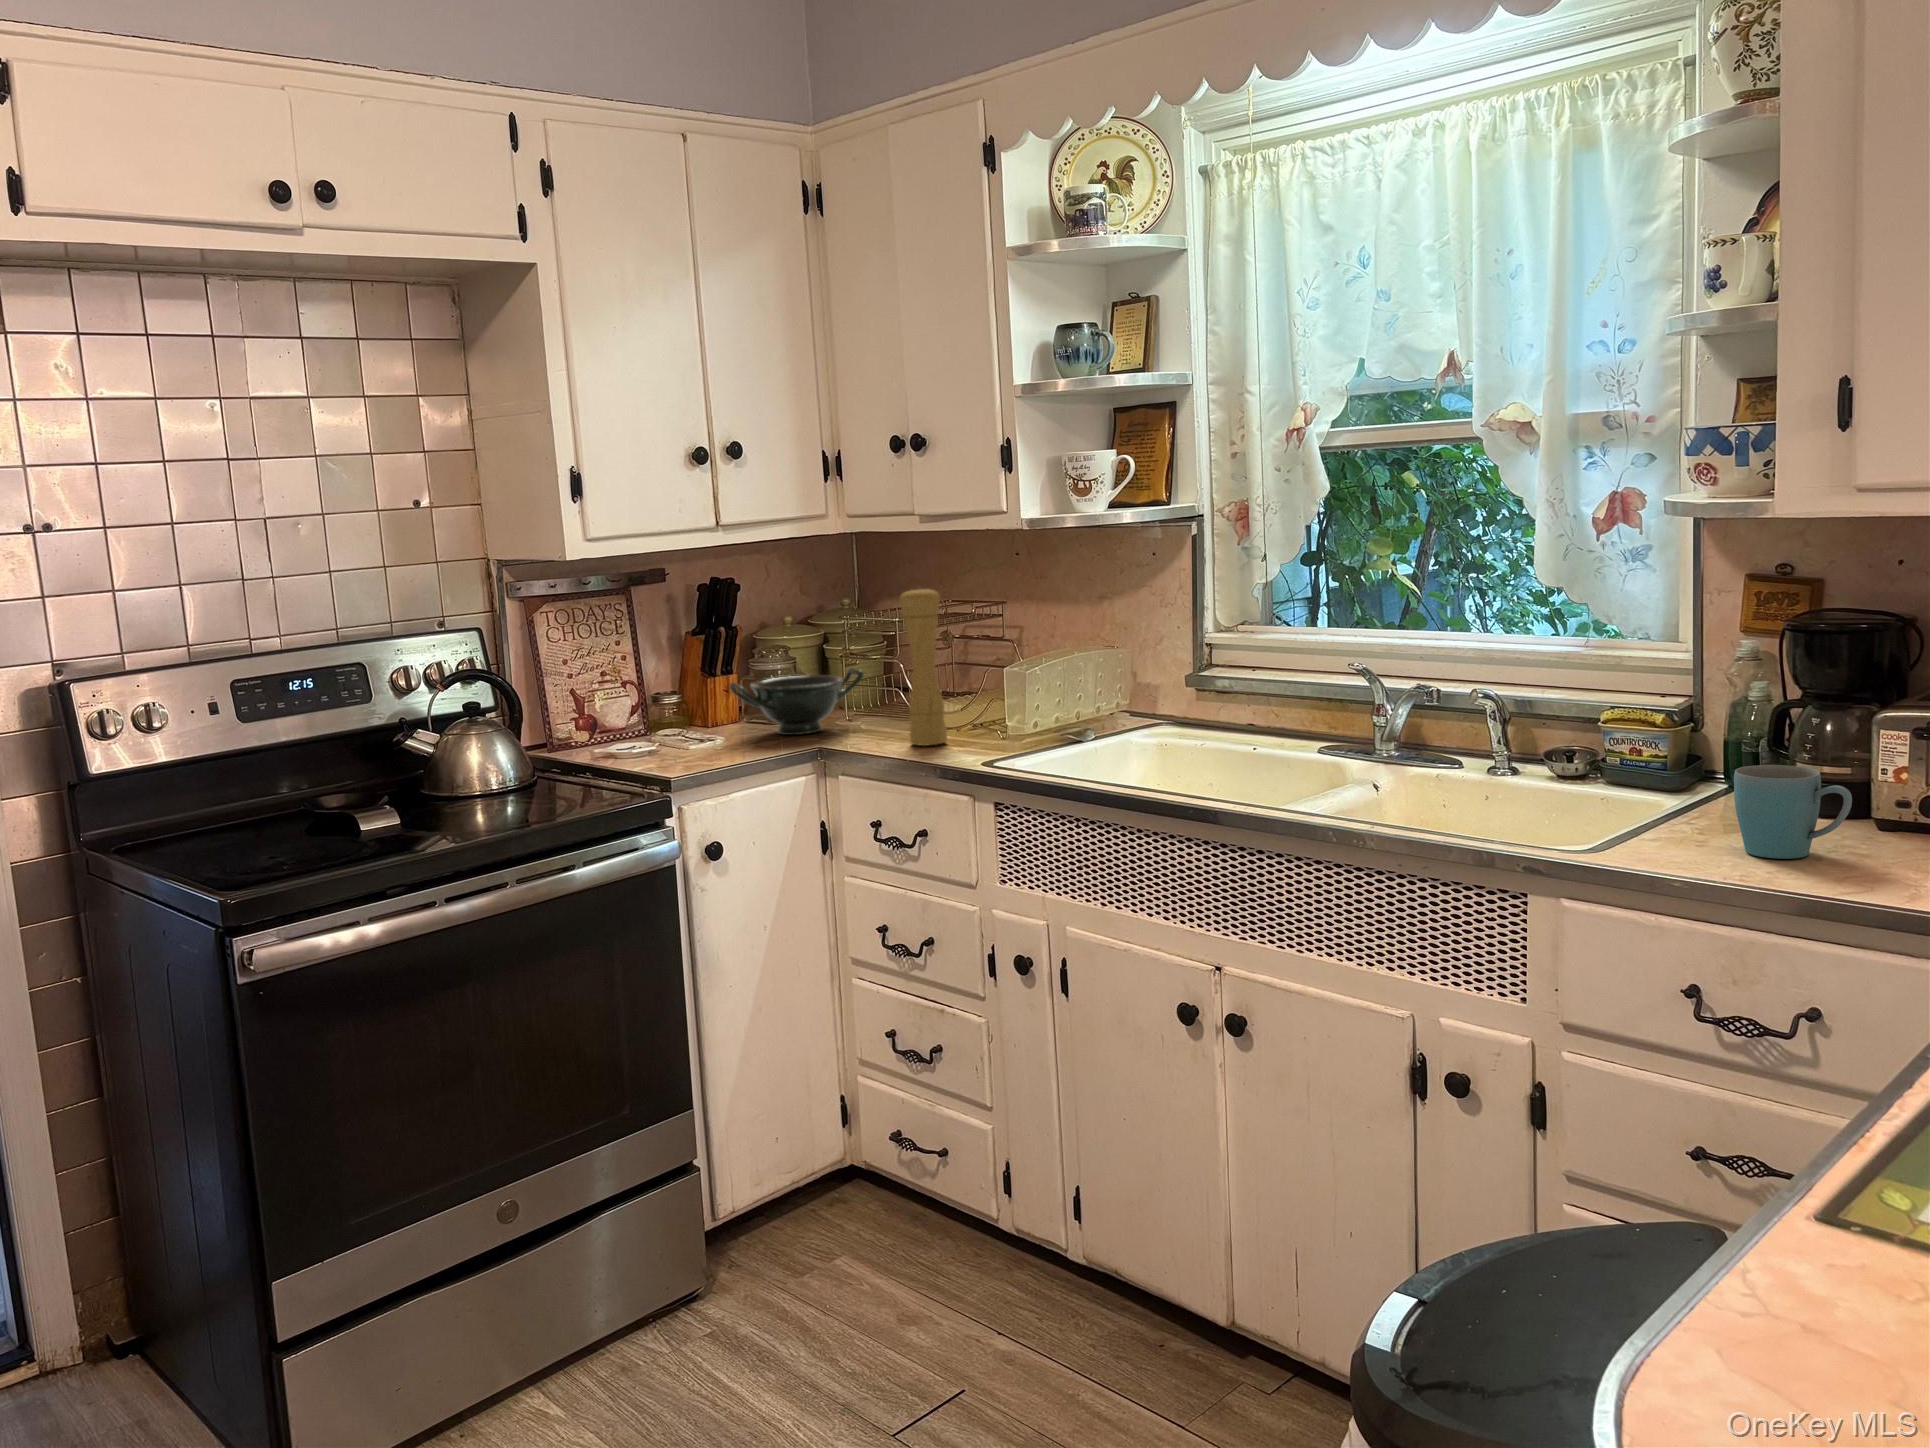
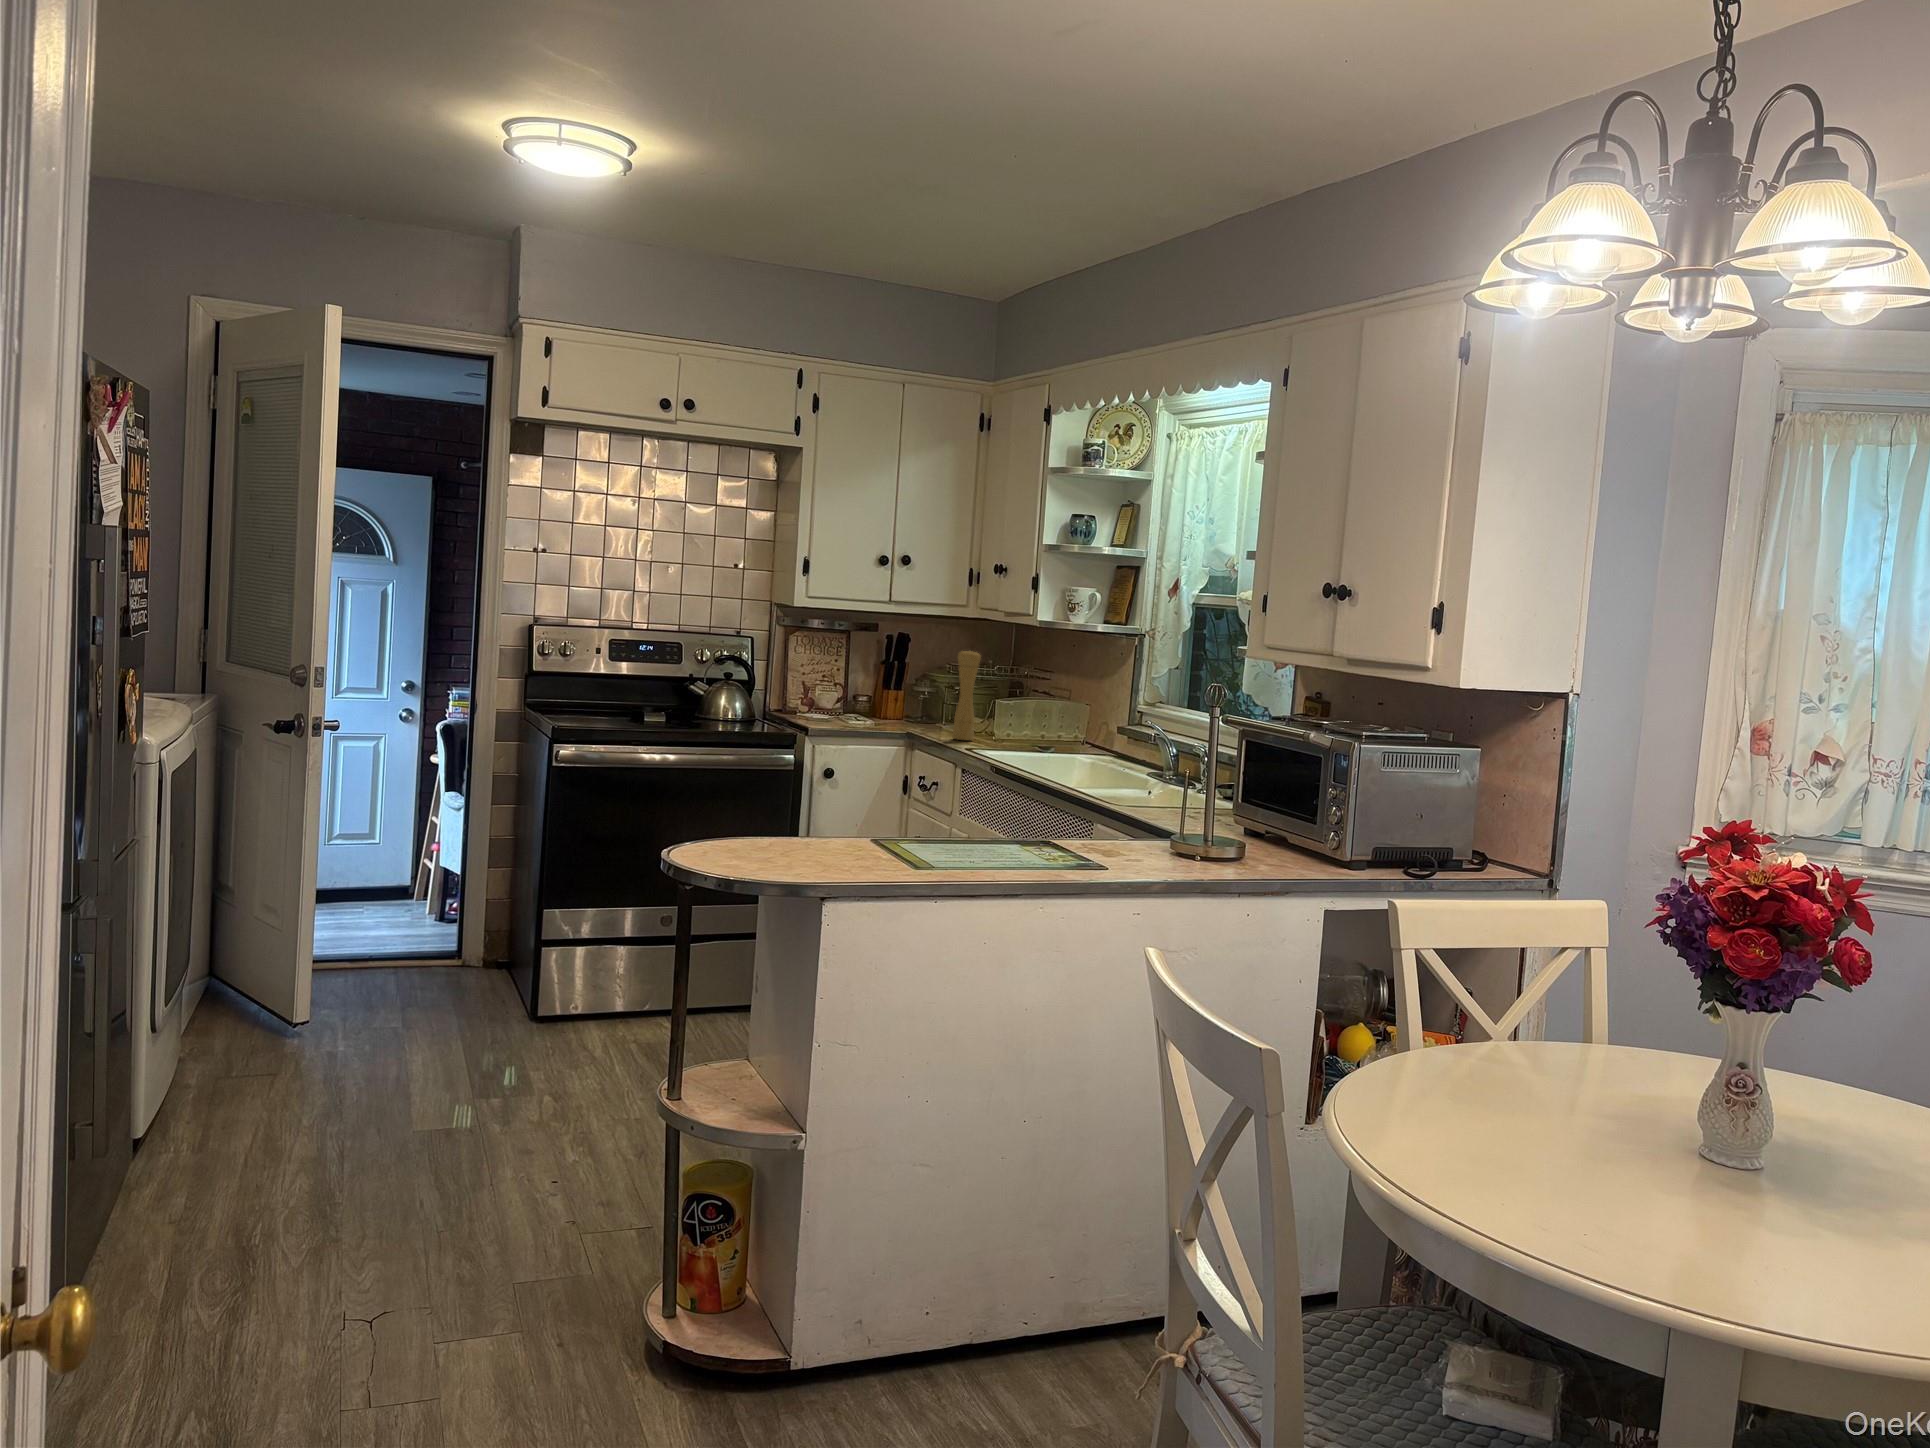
bowl: present [730,668,864,735] -> none [878,691,959,727]
mug: present [1734,765,1852,859] -> none [1181,778,1219,824]

